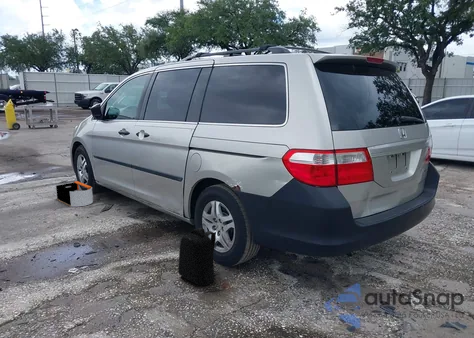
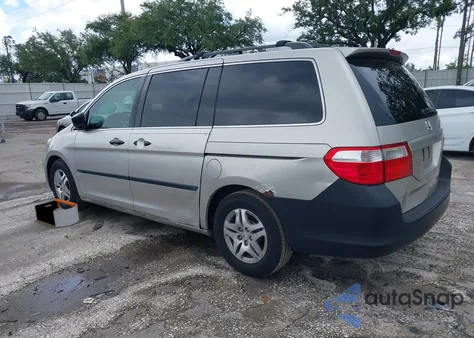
backpack: present [178,228,219,286] -> none [210,239,251,302]

